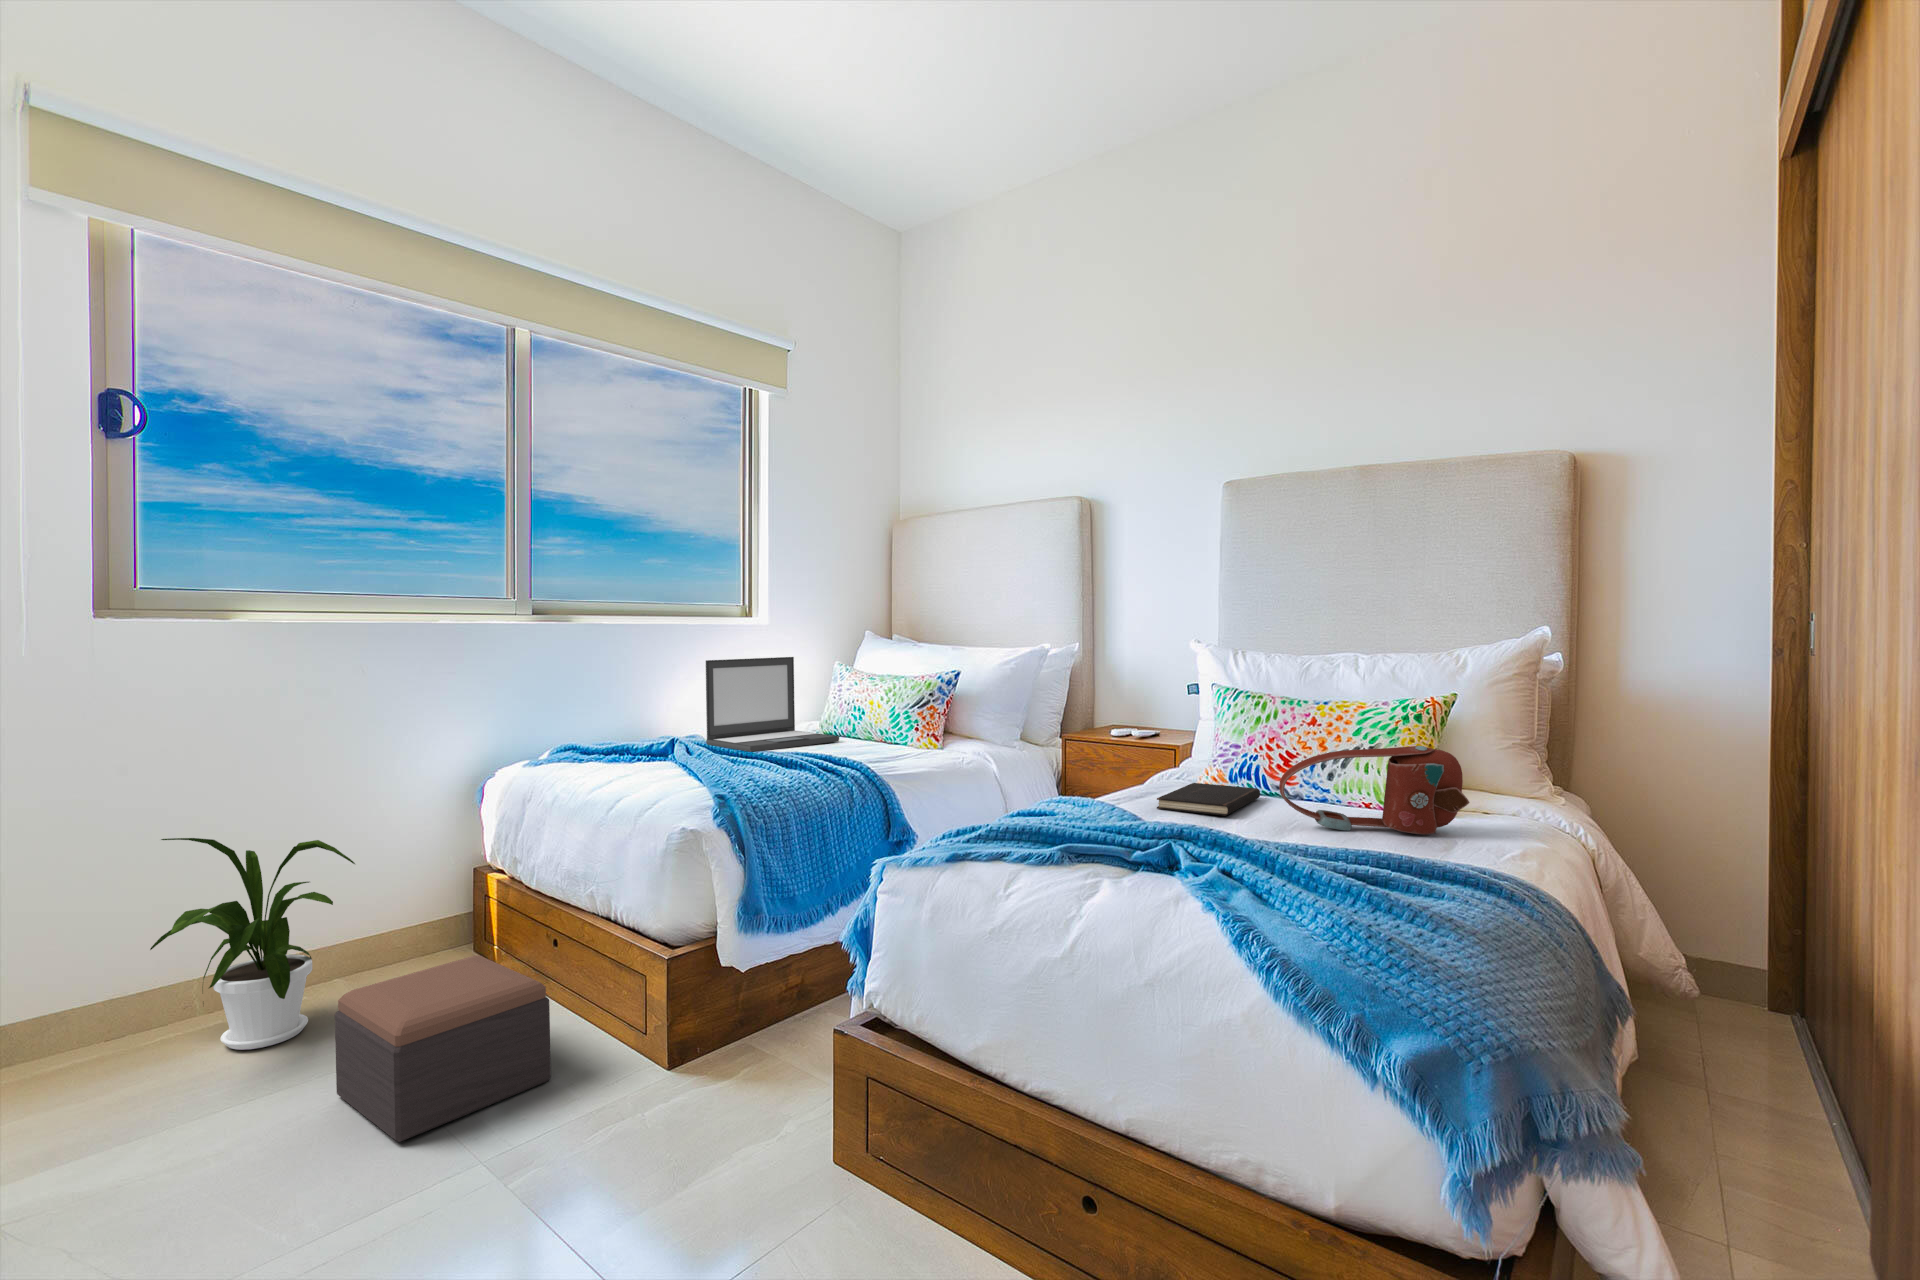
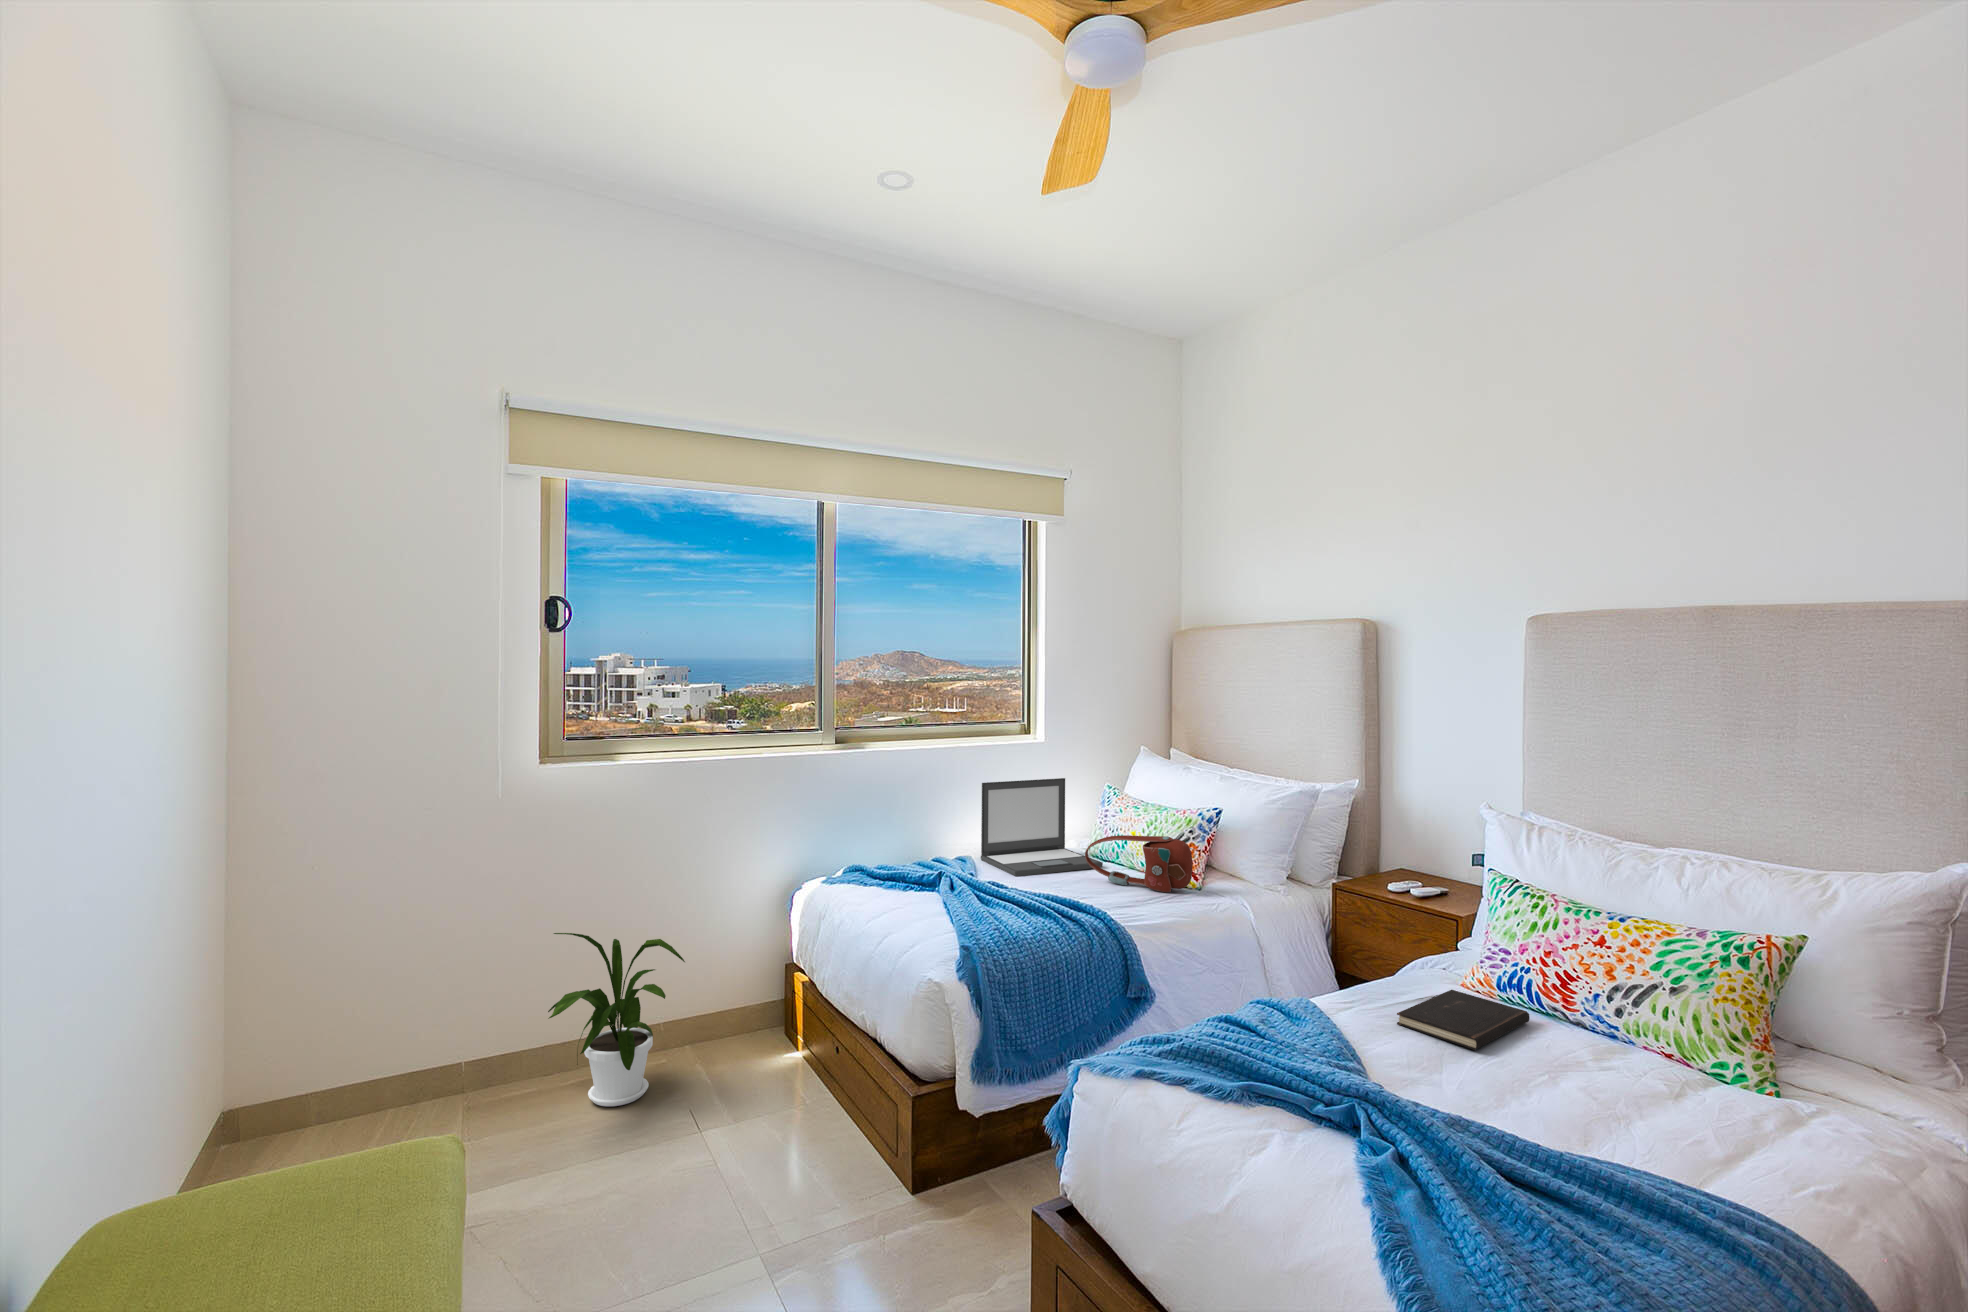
handbag: present [1279,746,1470,835] -> present [1085,835,1193,892]
footstool: present [335,955,551,1142] -> none [654,1061,812,1230]

